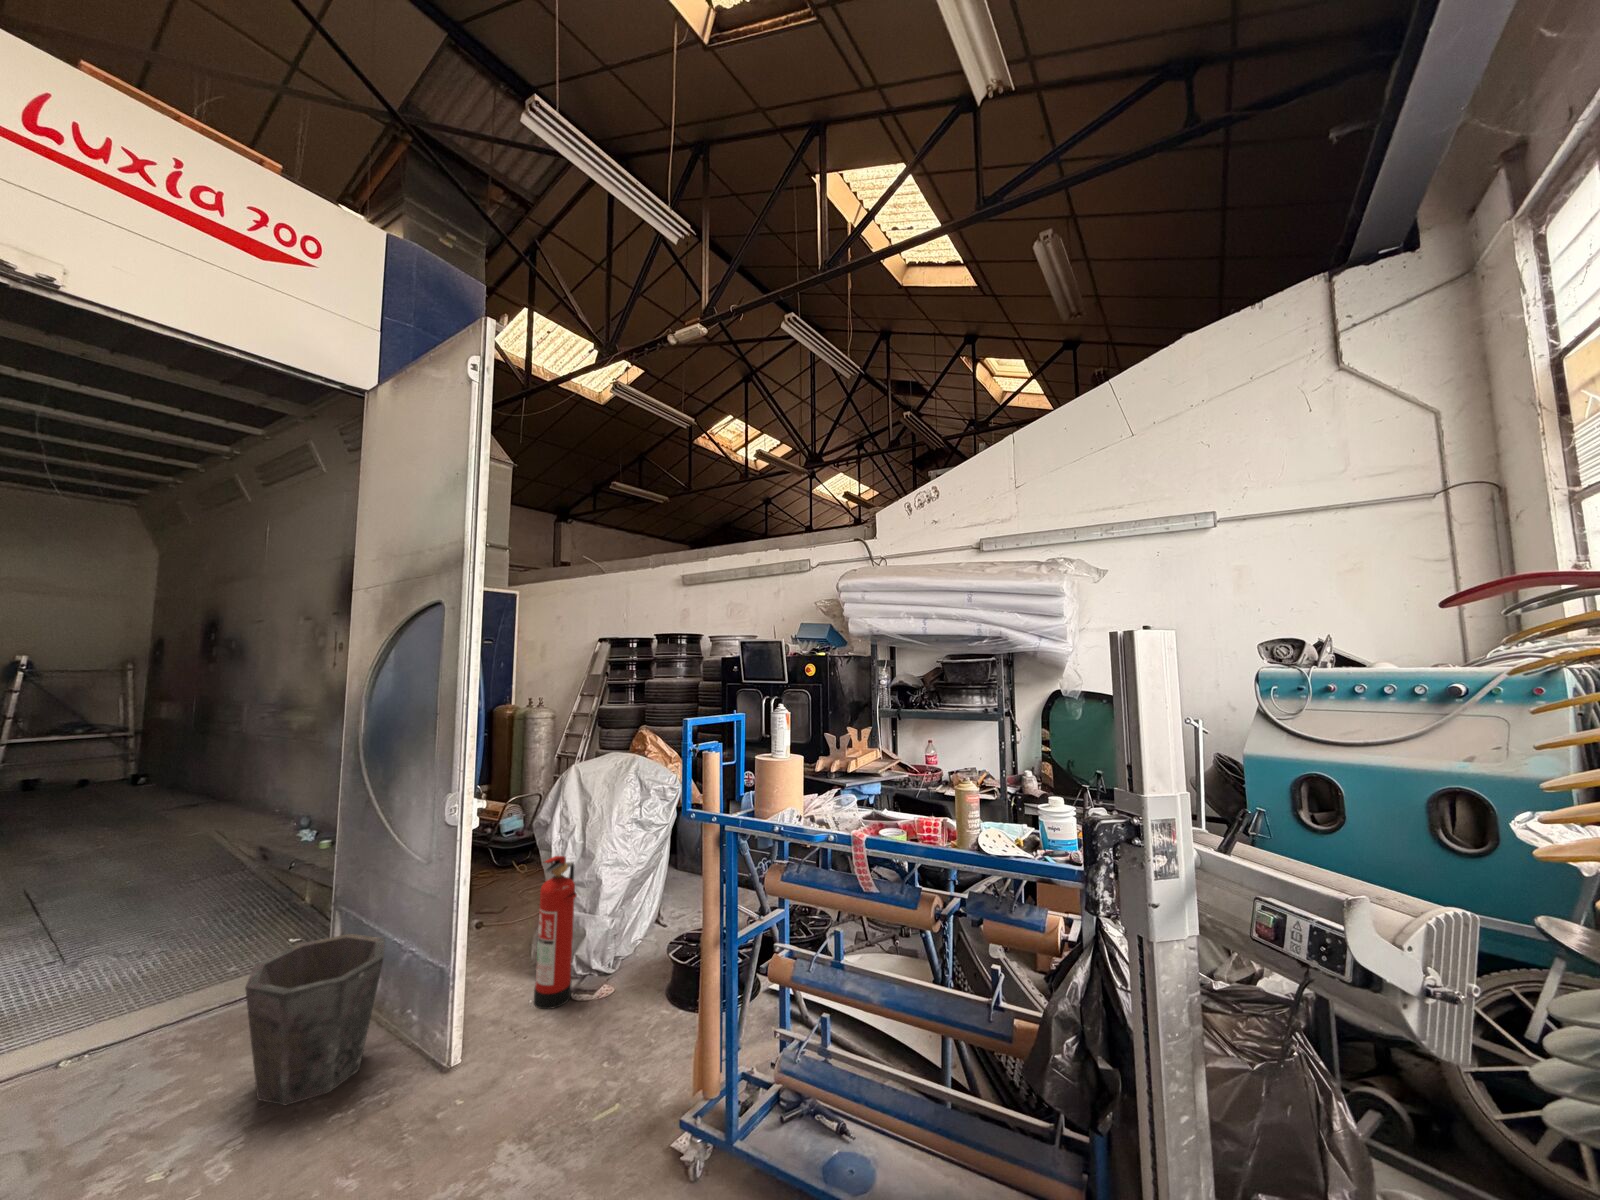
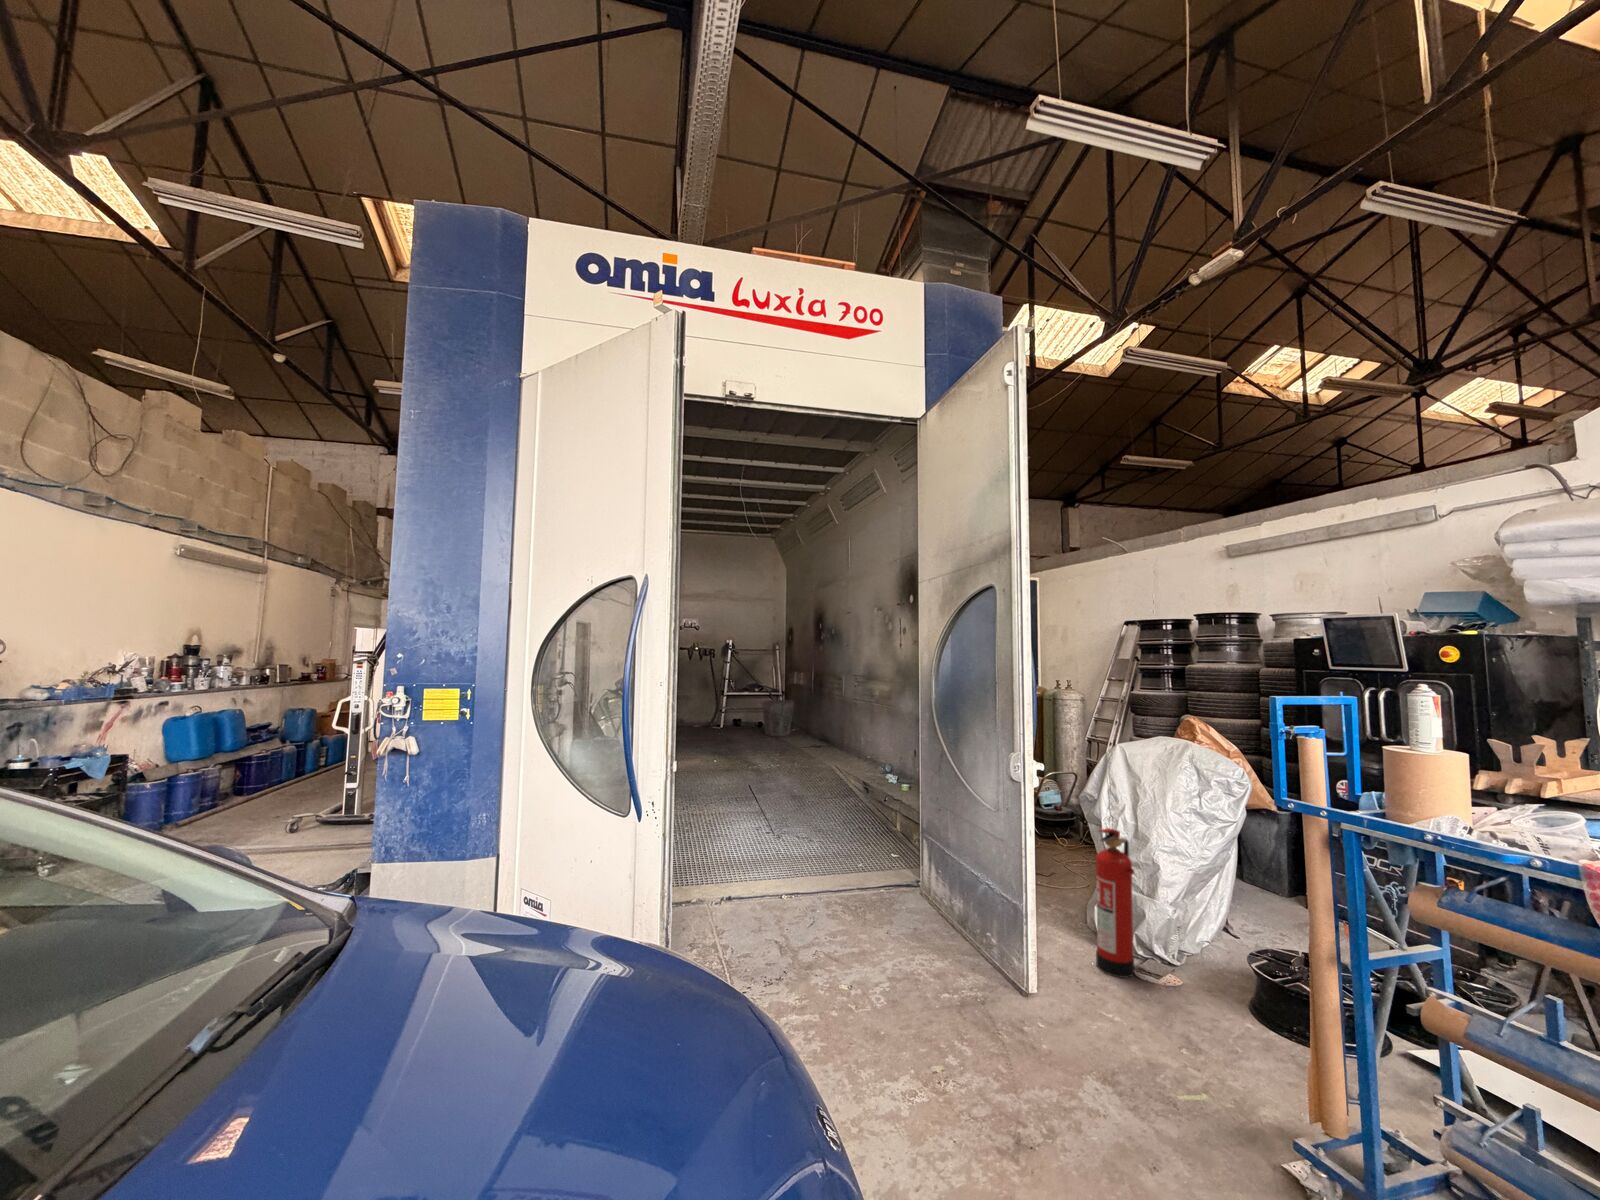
waste bin: present [245,934,385,1105] -> present [762,700,794,736]

